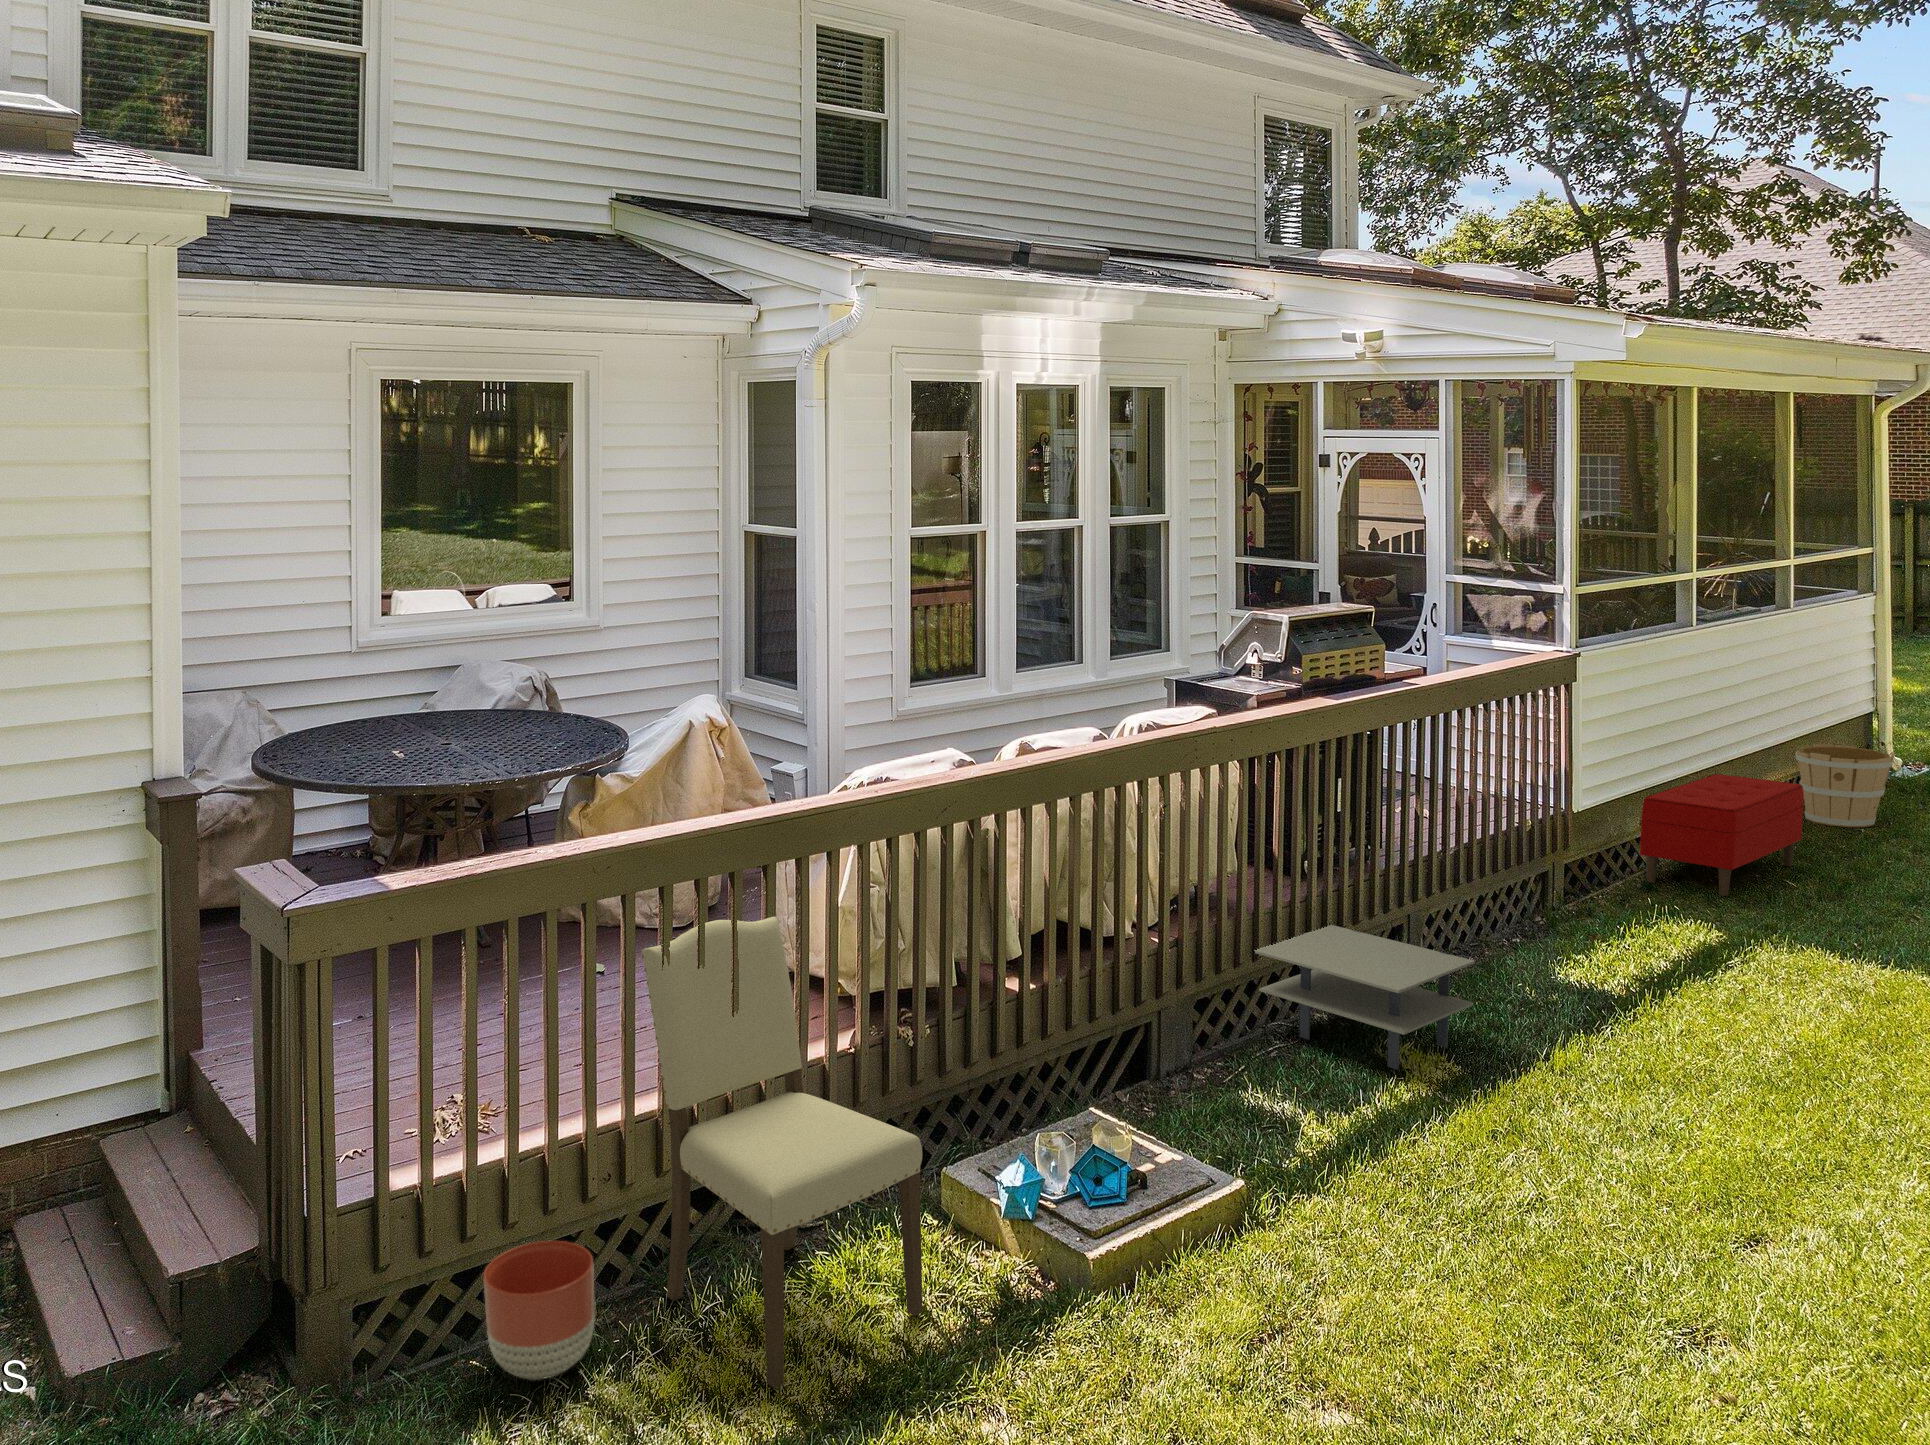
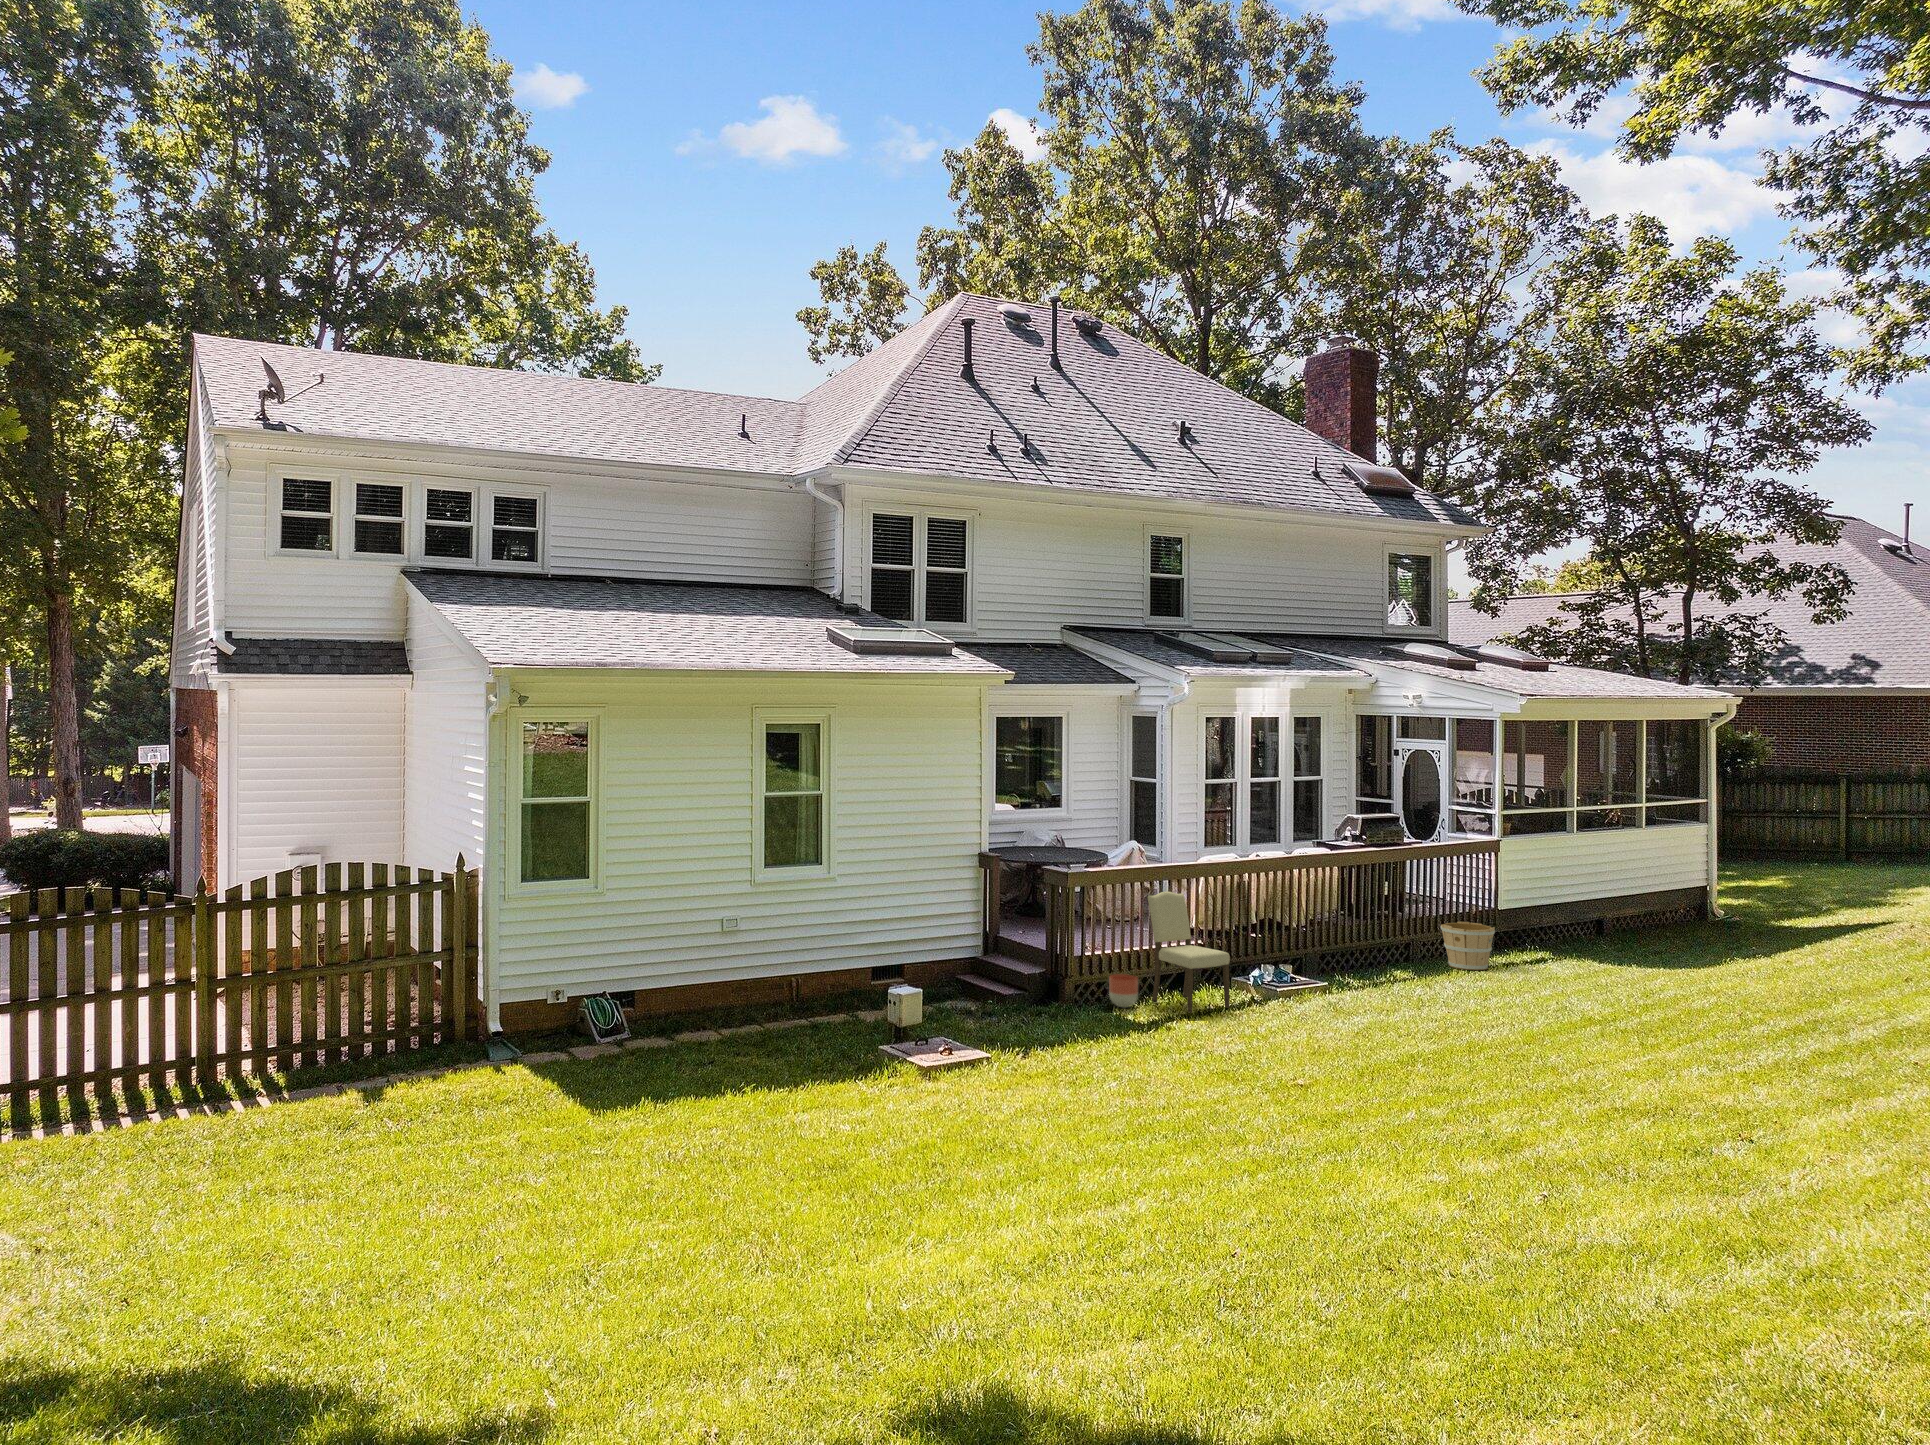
wooden bucket: present [1795,744,1895,827] -> present [1440,922,1495,970]
bench: present [1640,774,1804,896] -> none [1545,904,1634,954]
side table: present [1254,925,1475,1070] -> none [1346,935,1432,982]

